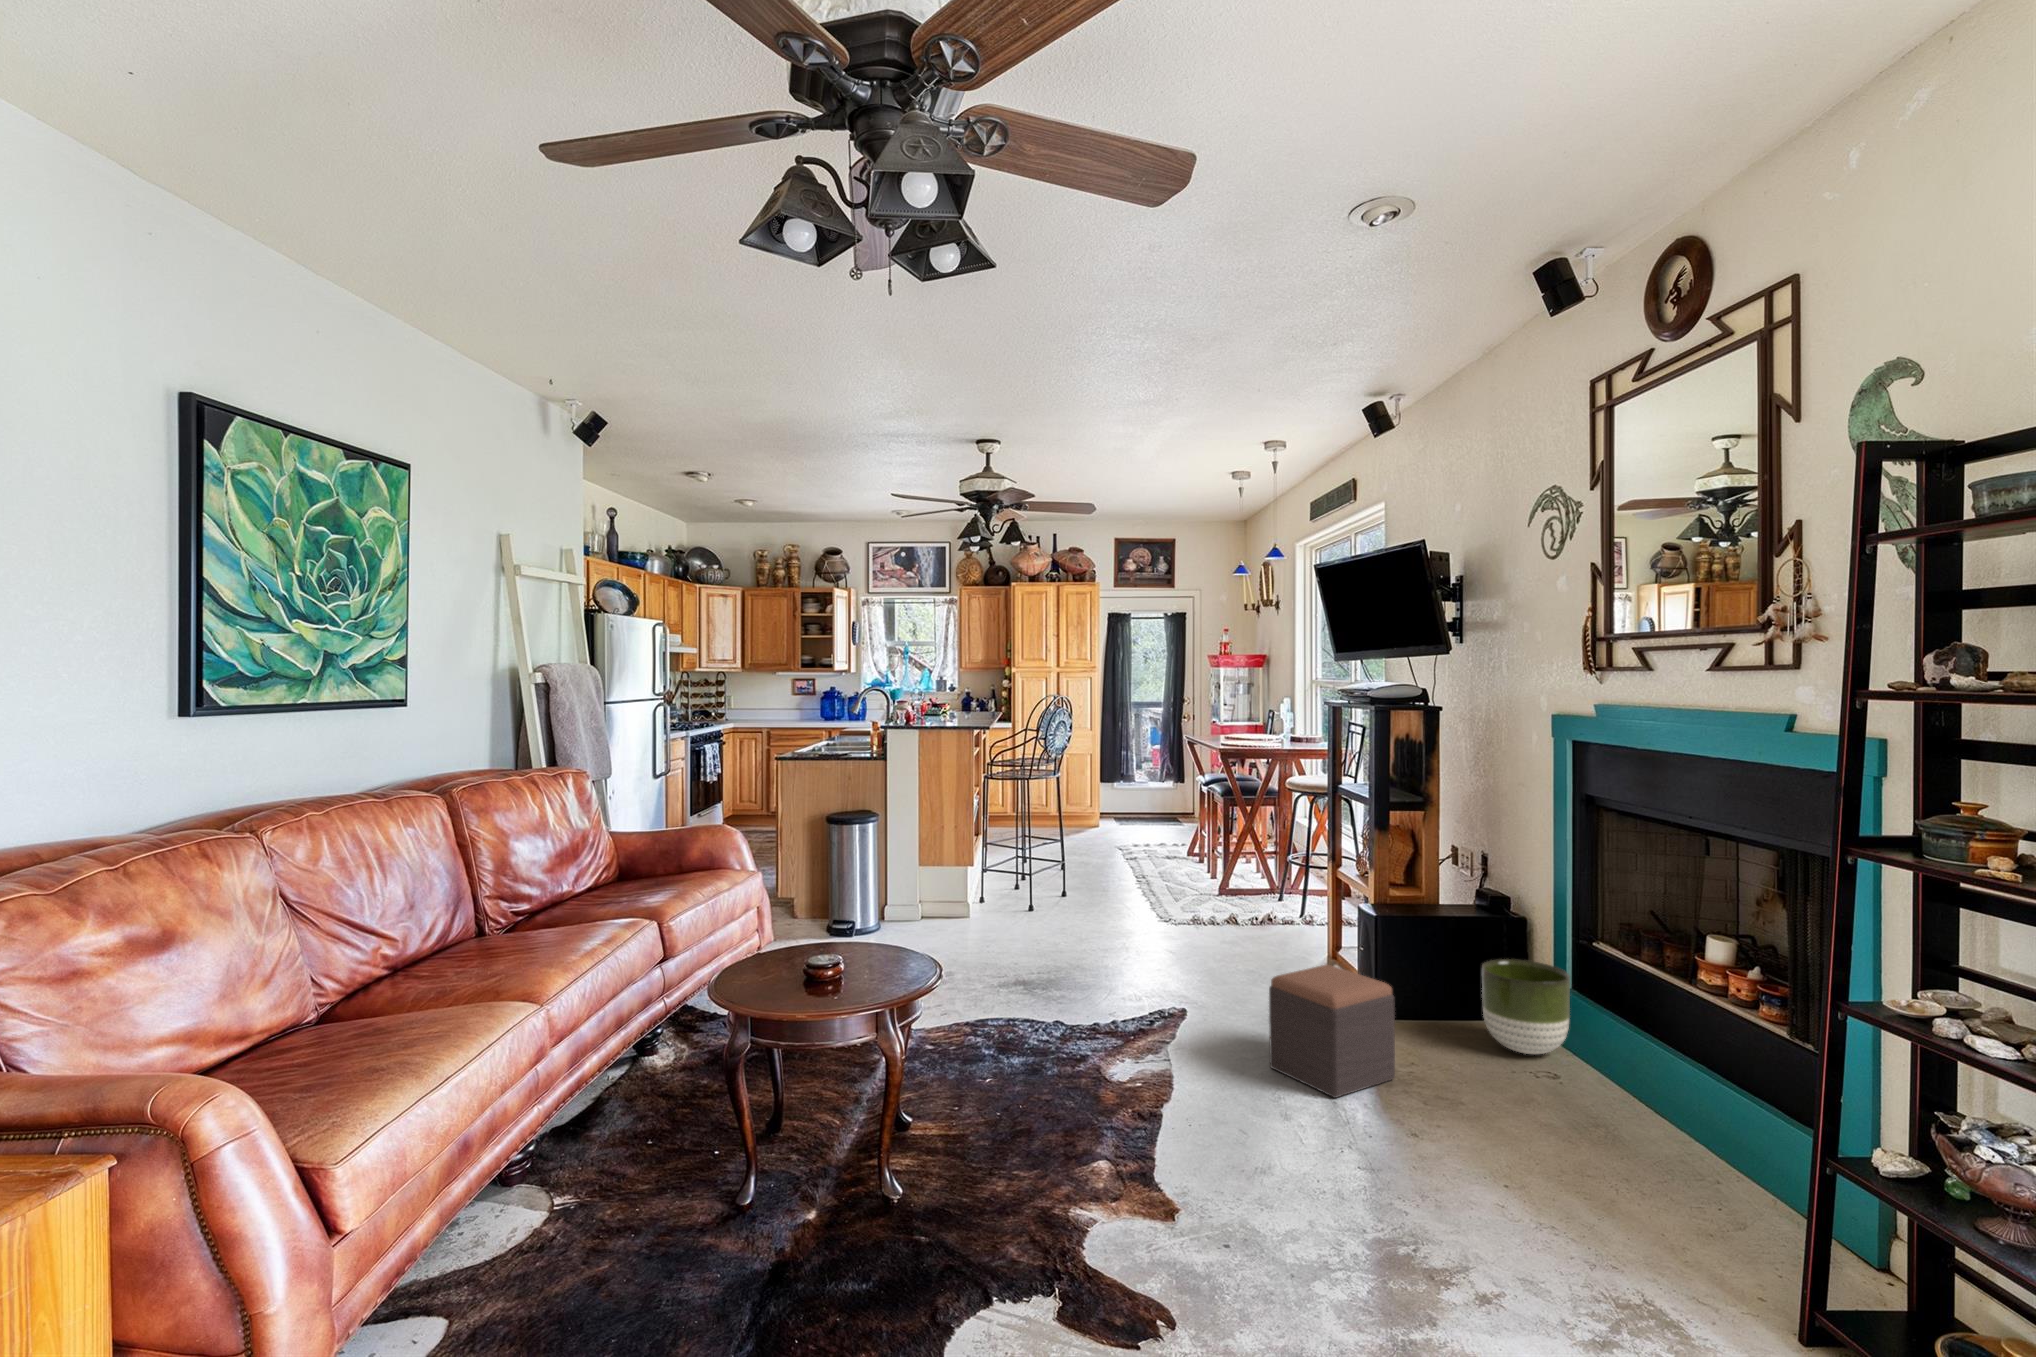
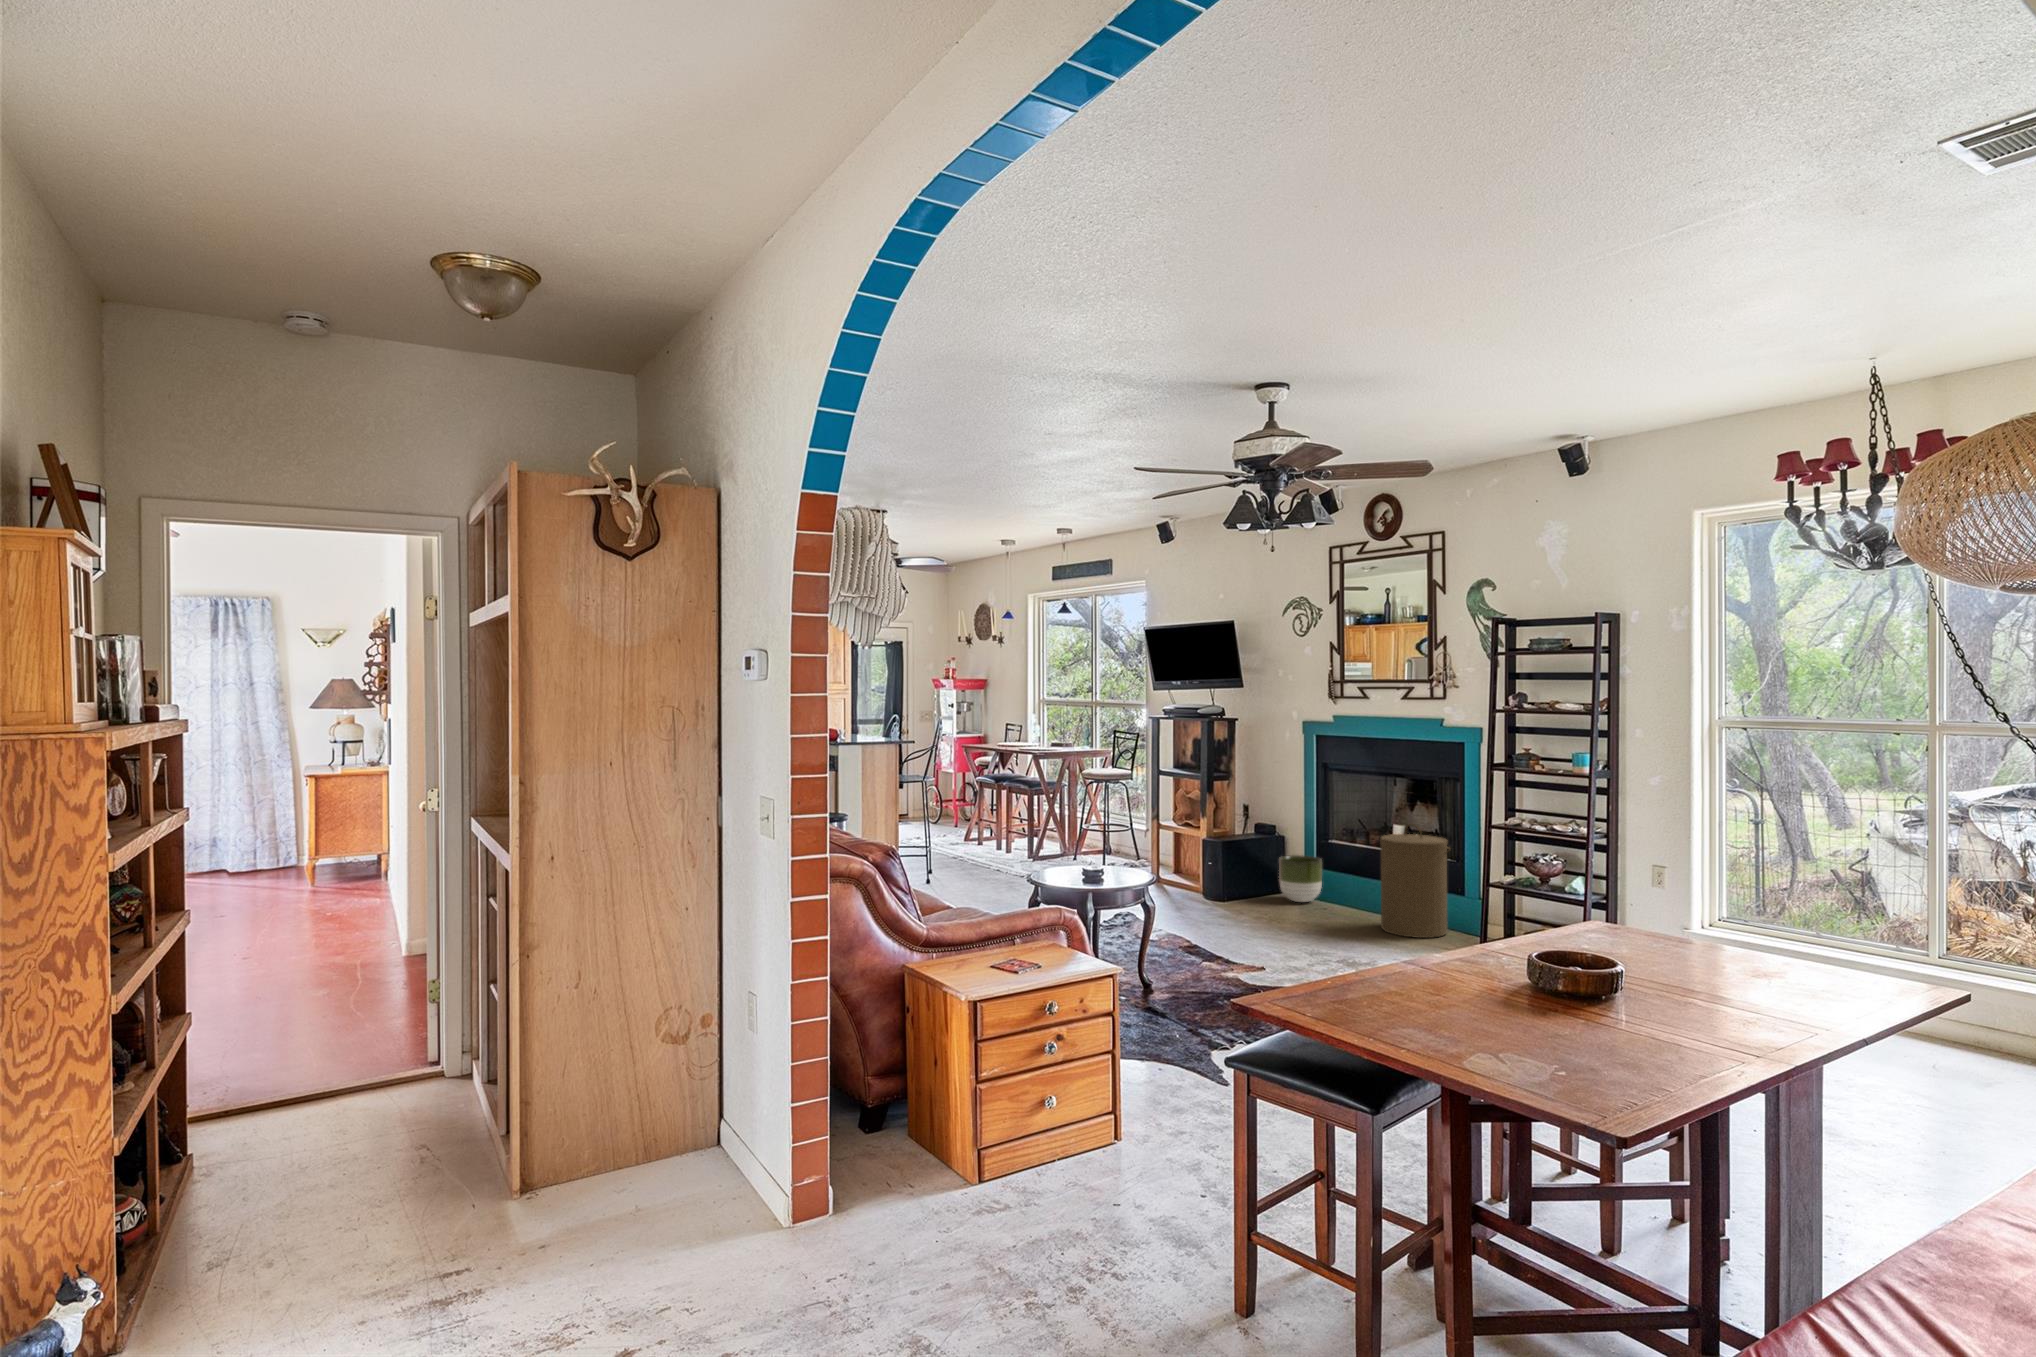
laundry hamper: none [1604,947,1779,1230] -> present [1380,824,1450,938]
footstool: present [1269,965,1395,1098] -> none [1209,864,1268,927]

